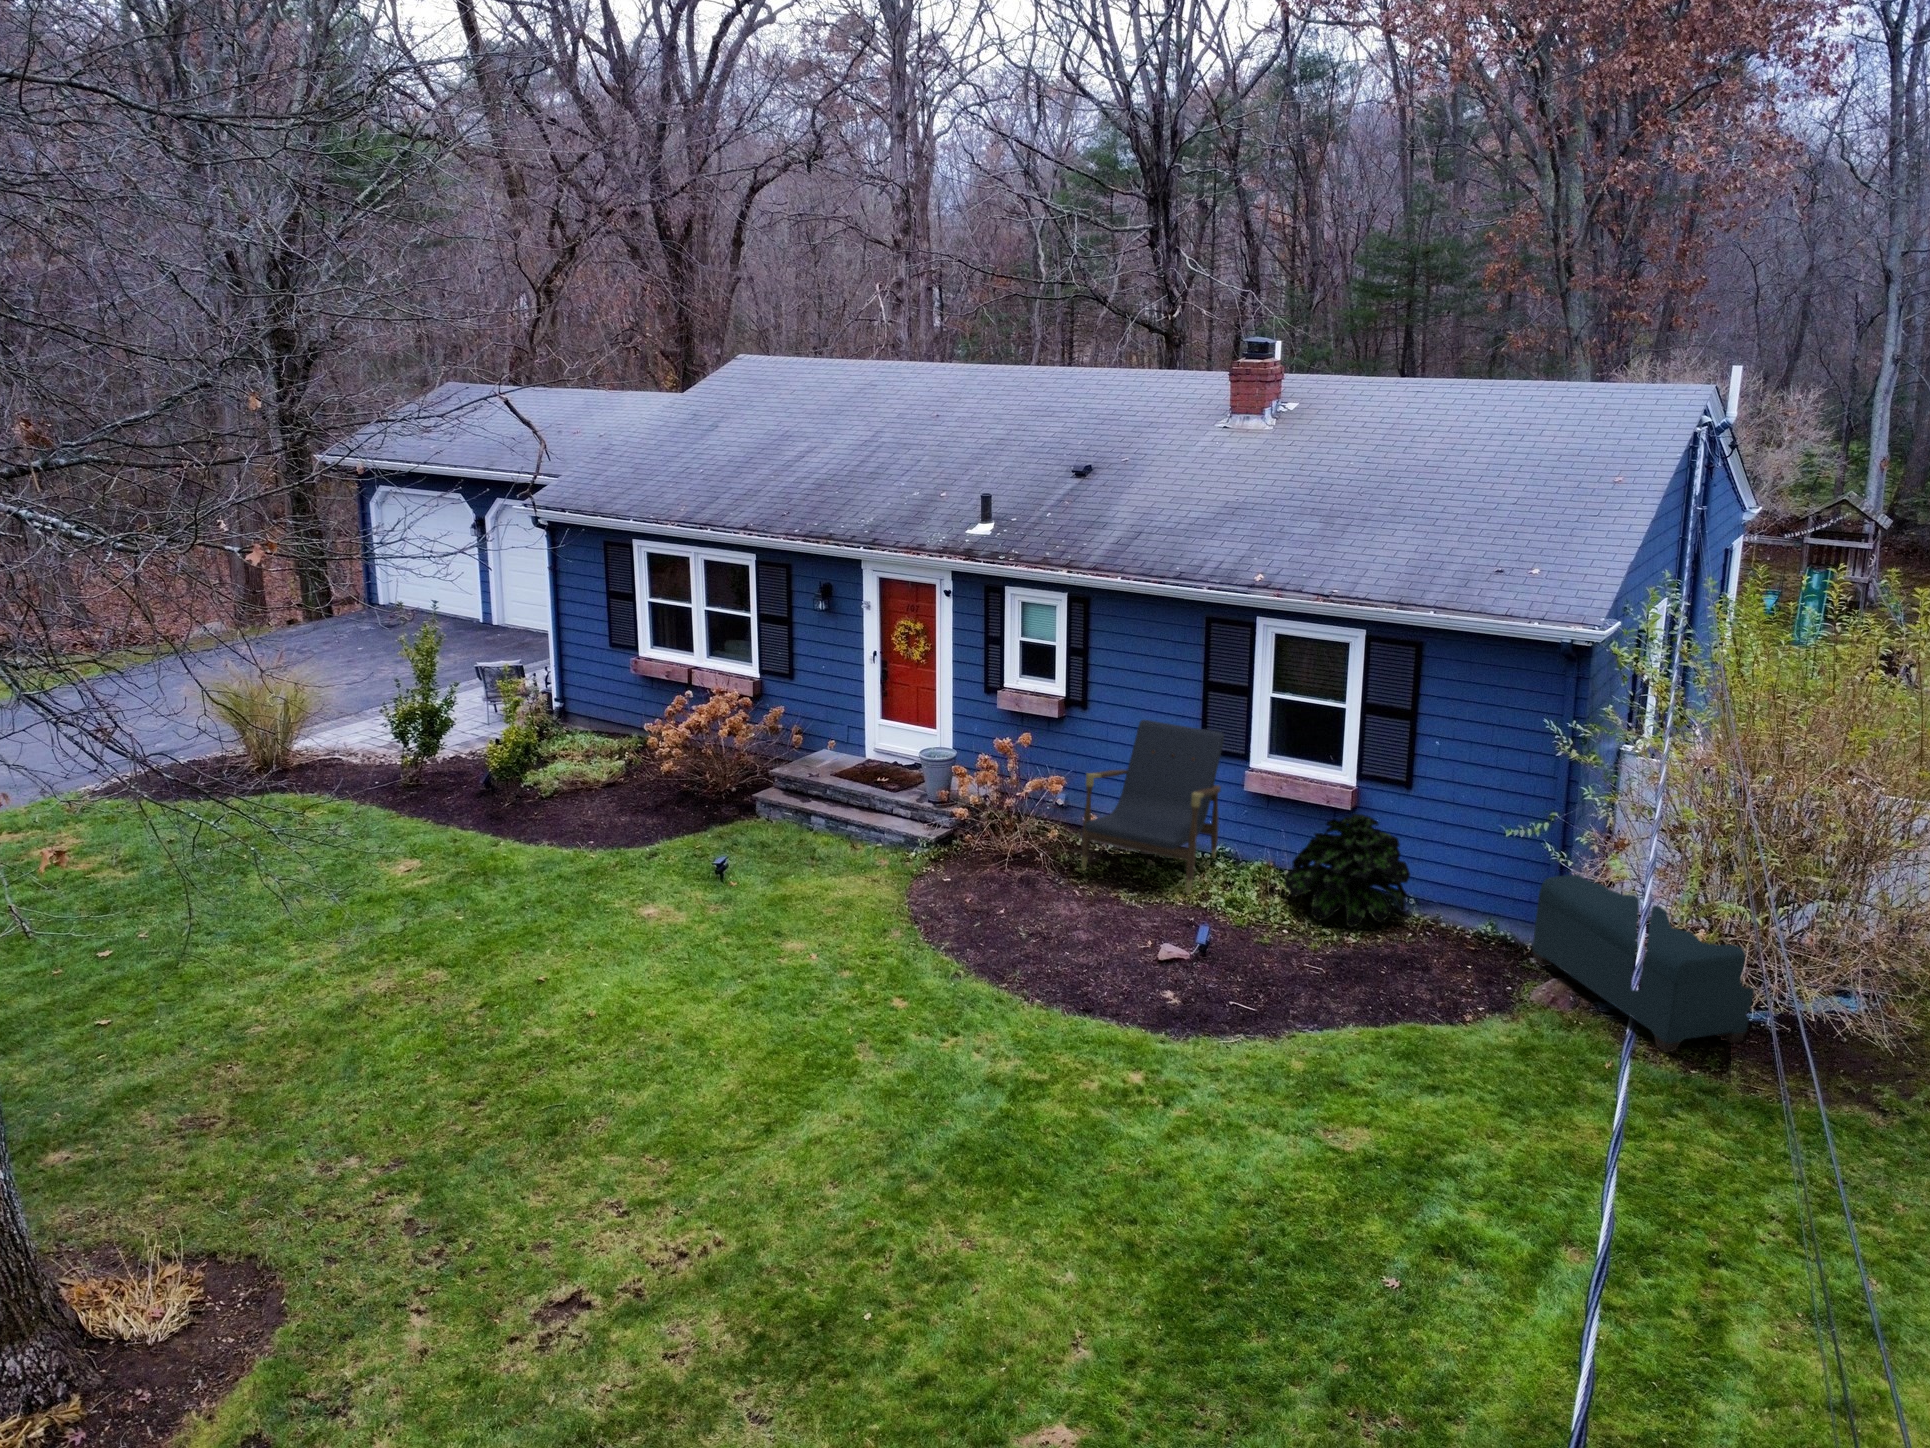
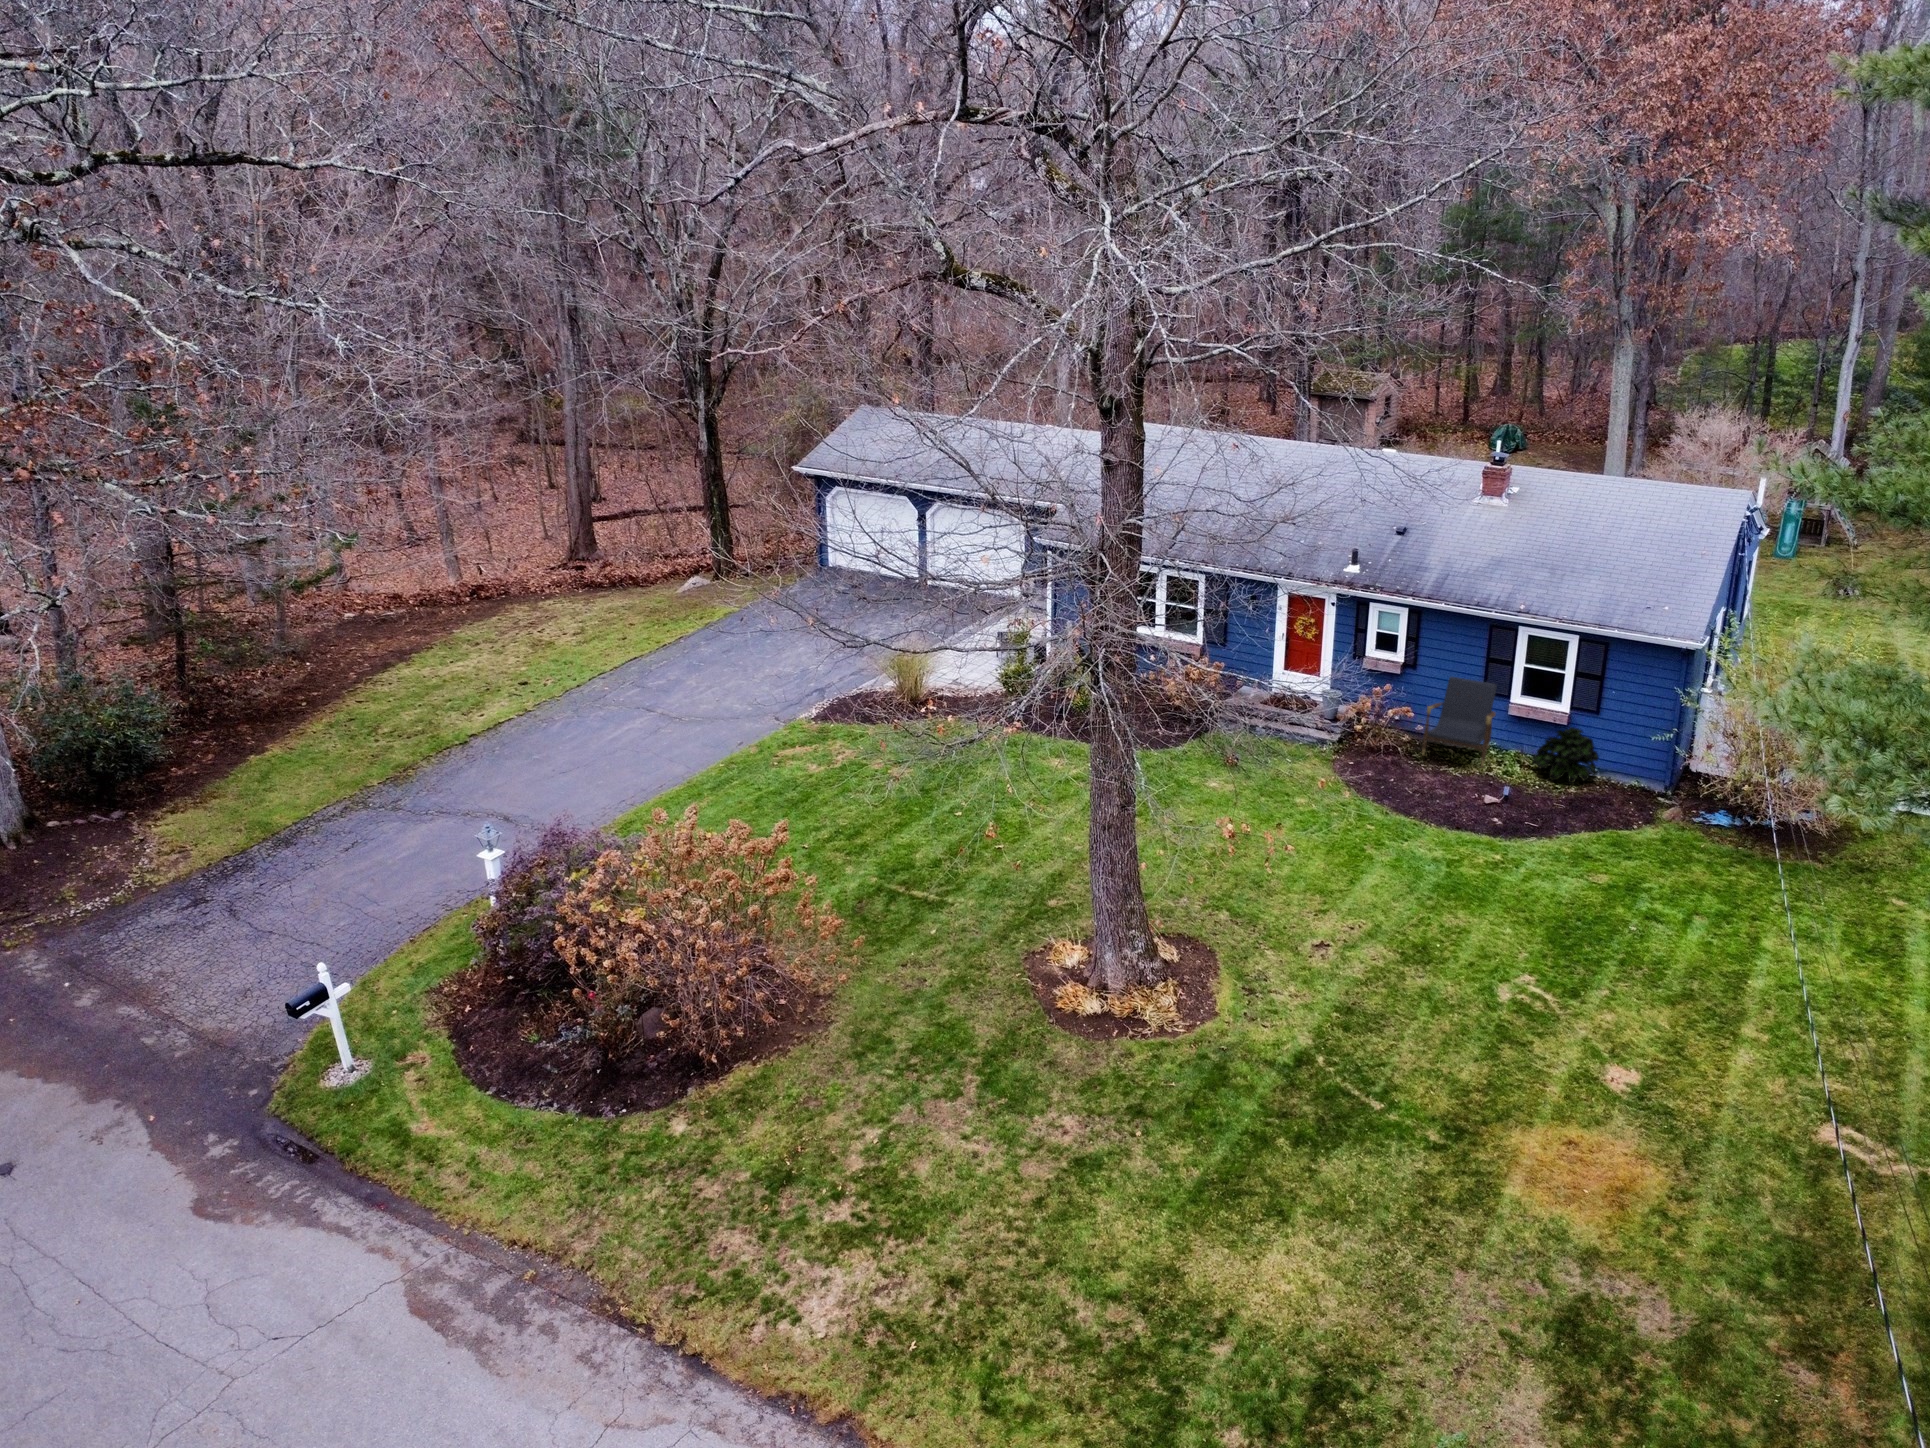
bench: present [1532,875,1755,1053] -> none [1661,756,1769,838]

